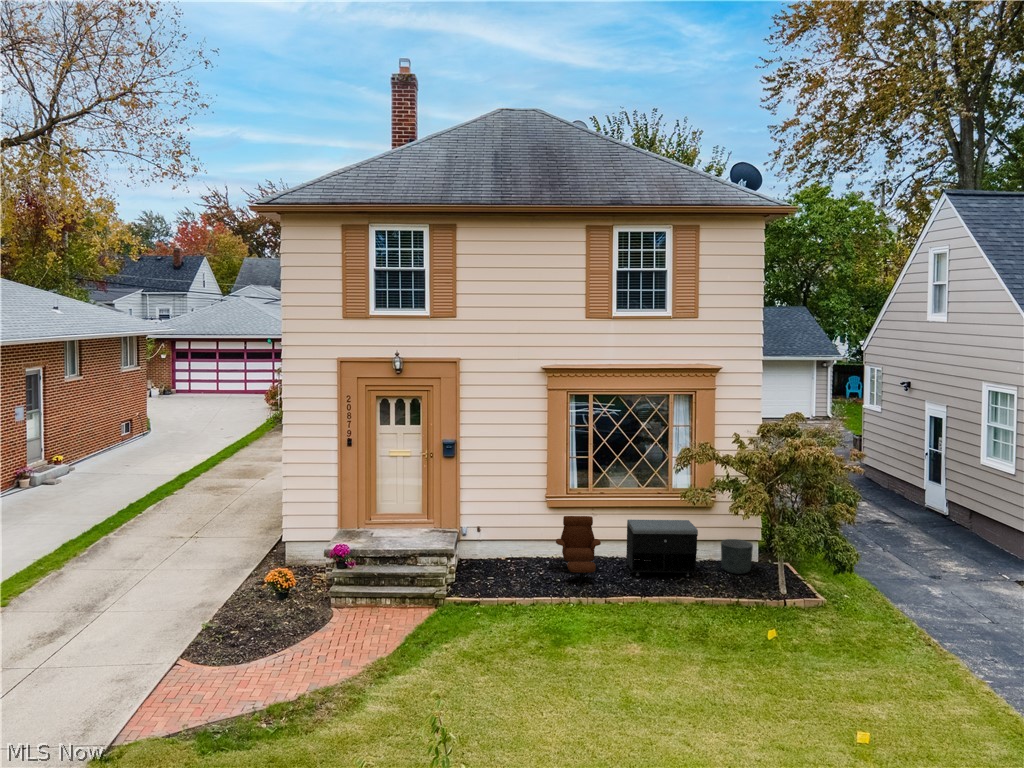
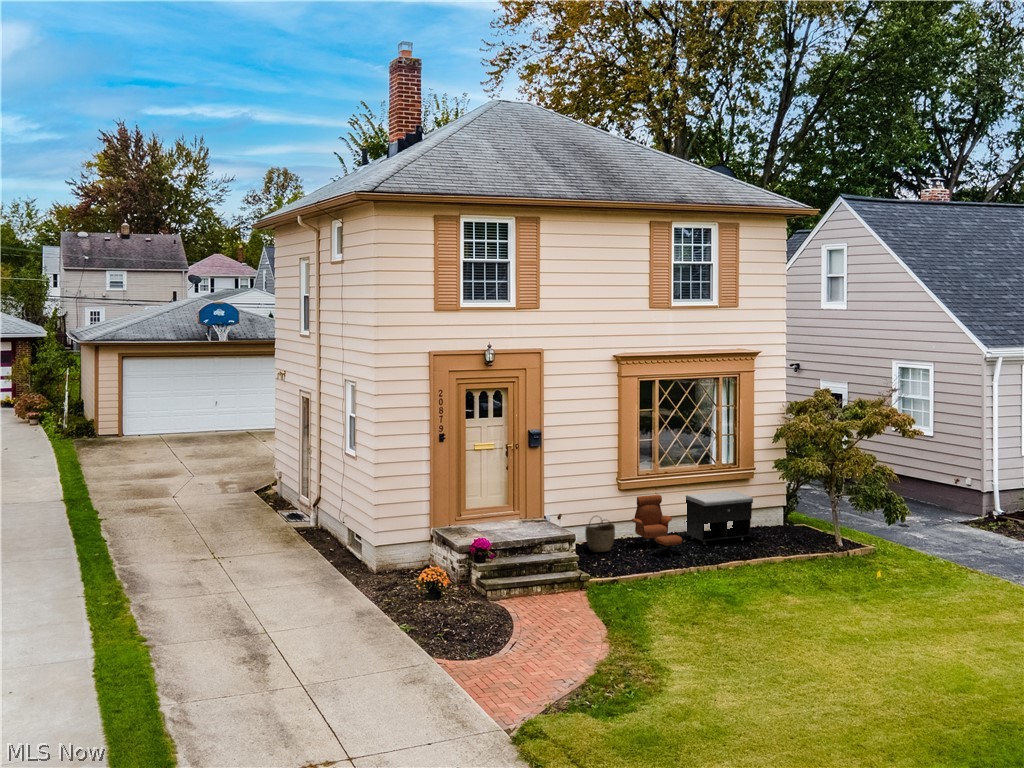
woven basket: none [502,531,532,570] -> present [585,516,615,553]
planter: present [721,539,753,574] -> none [758,505,786,534]

